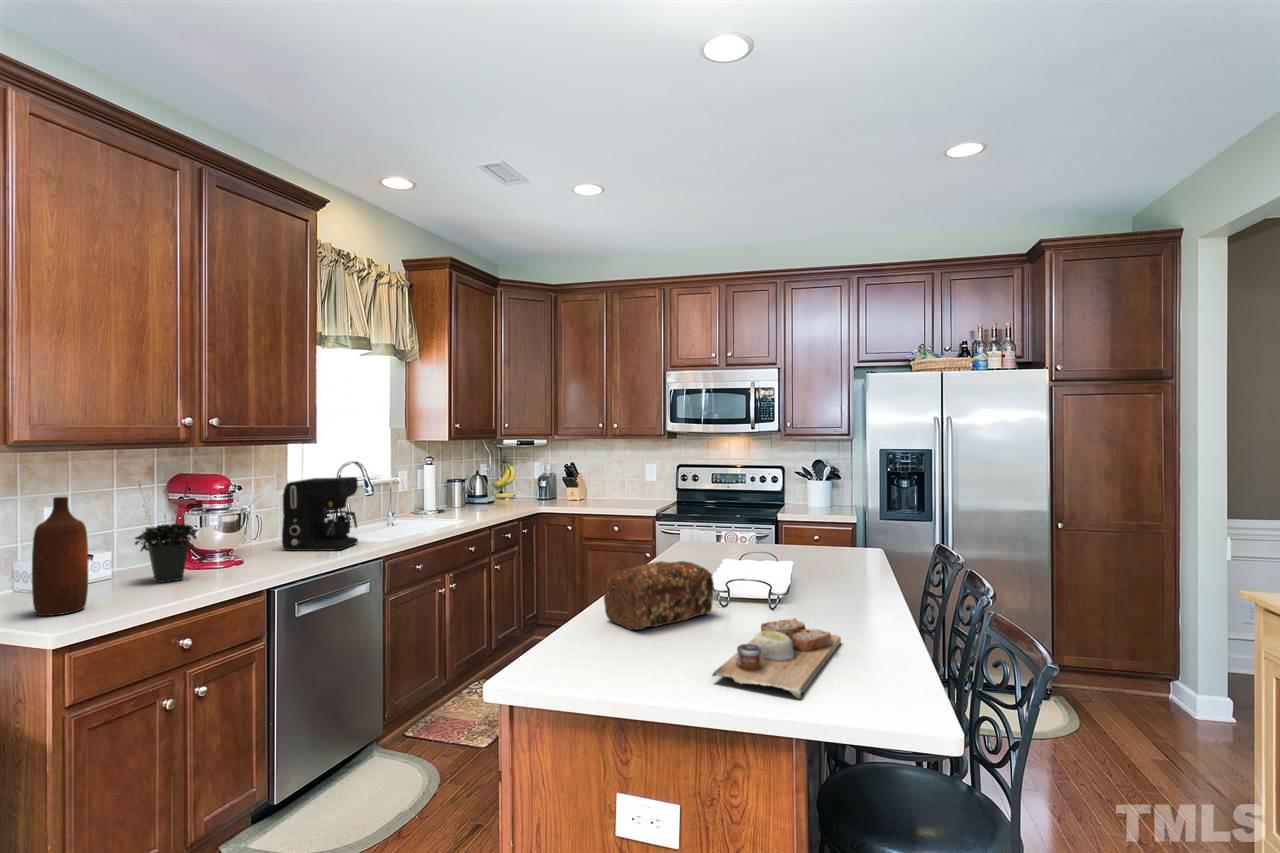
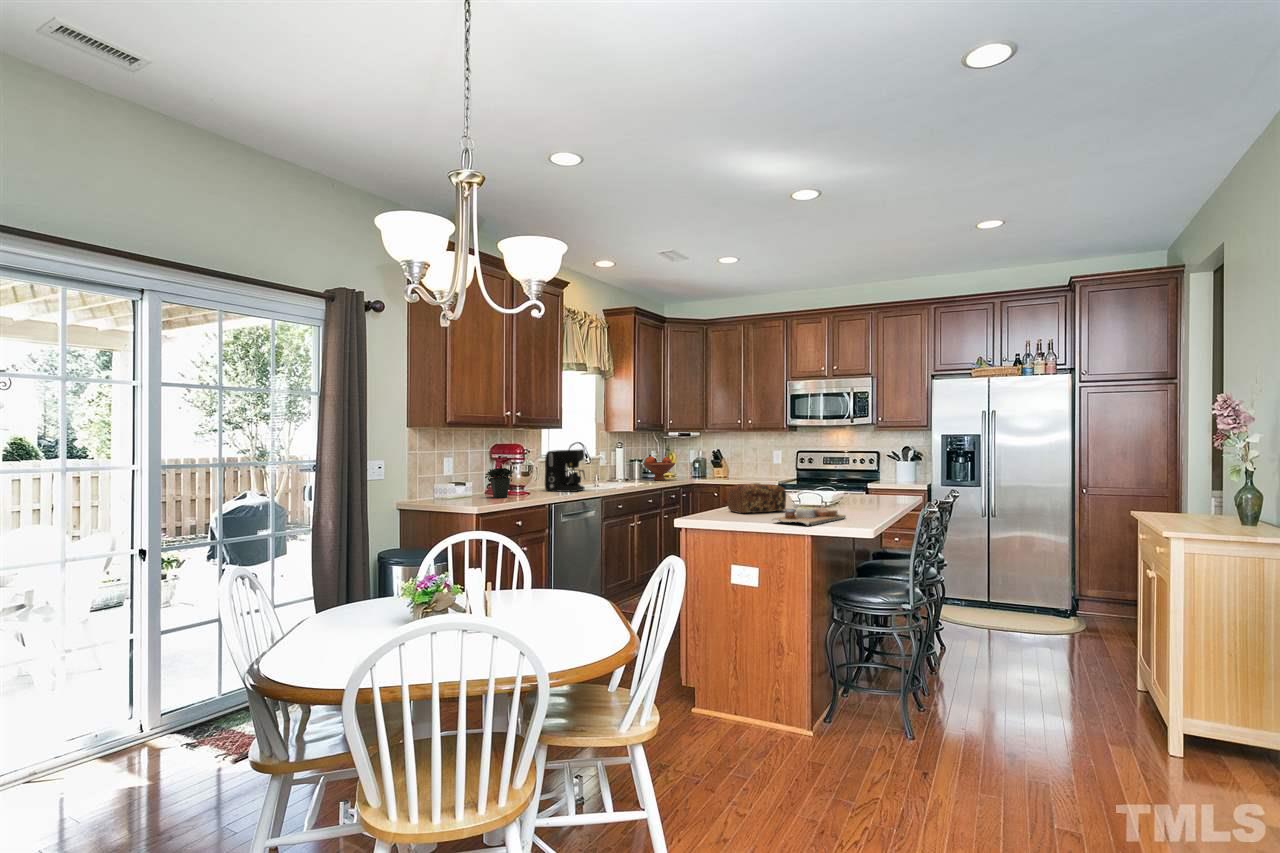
fruit bowl: none [466,475,513,510] -> present [643,456,675,480]
bottle: present [32,497,88,616] -> none [457,448,478,504]

